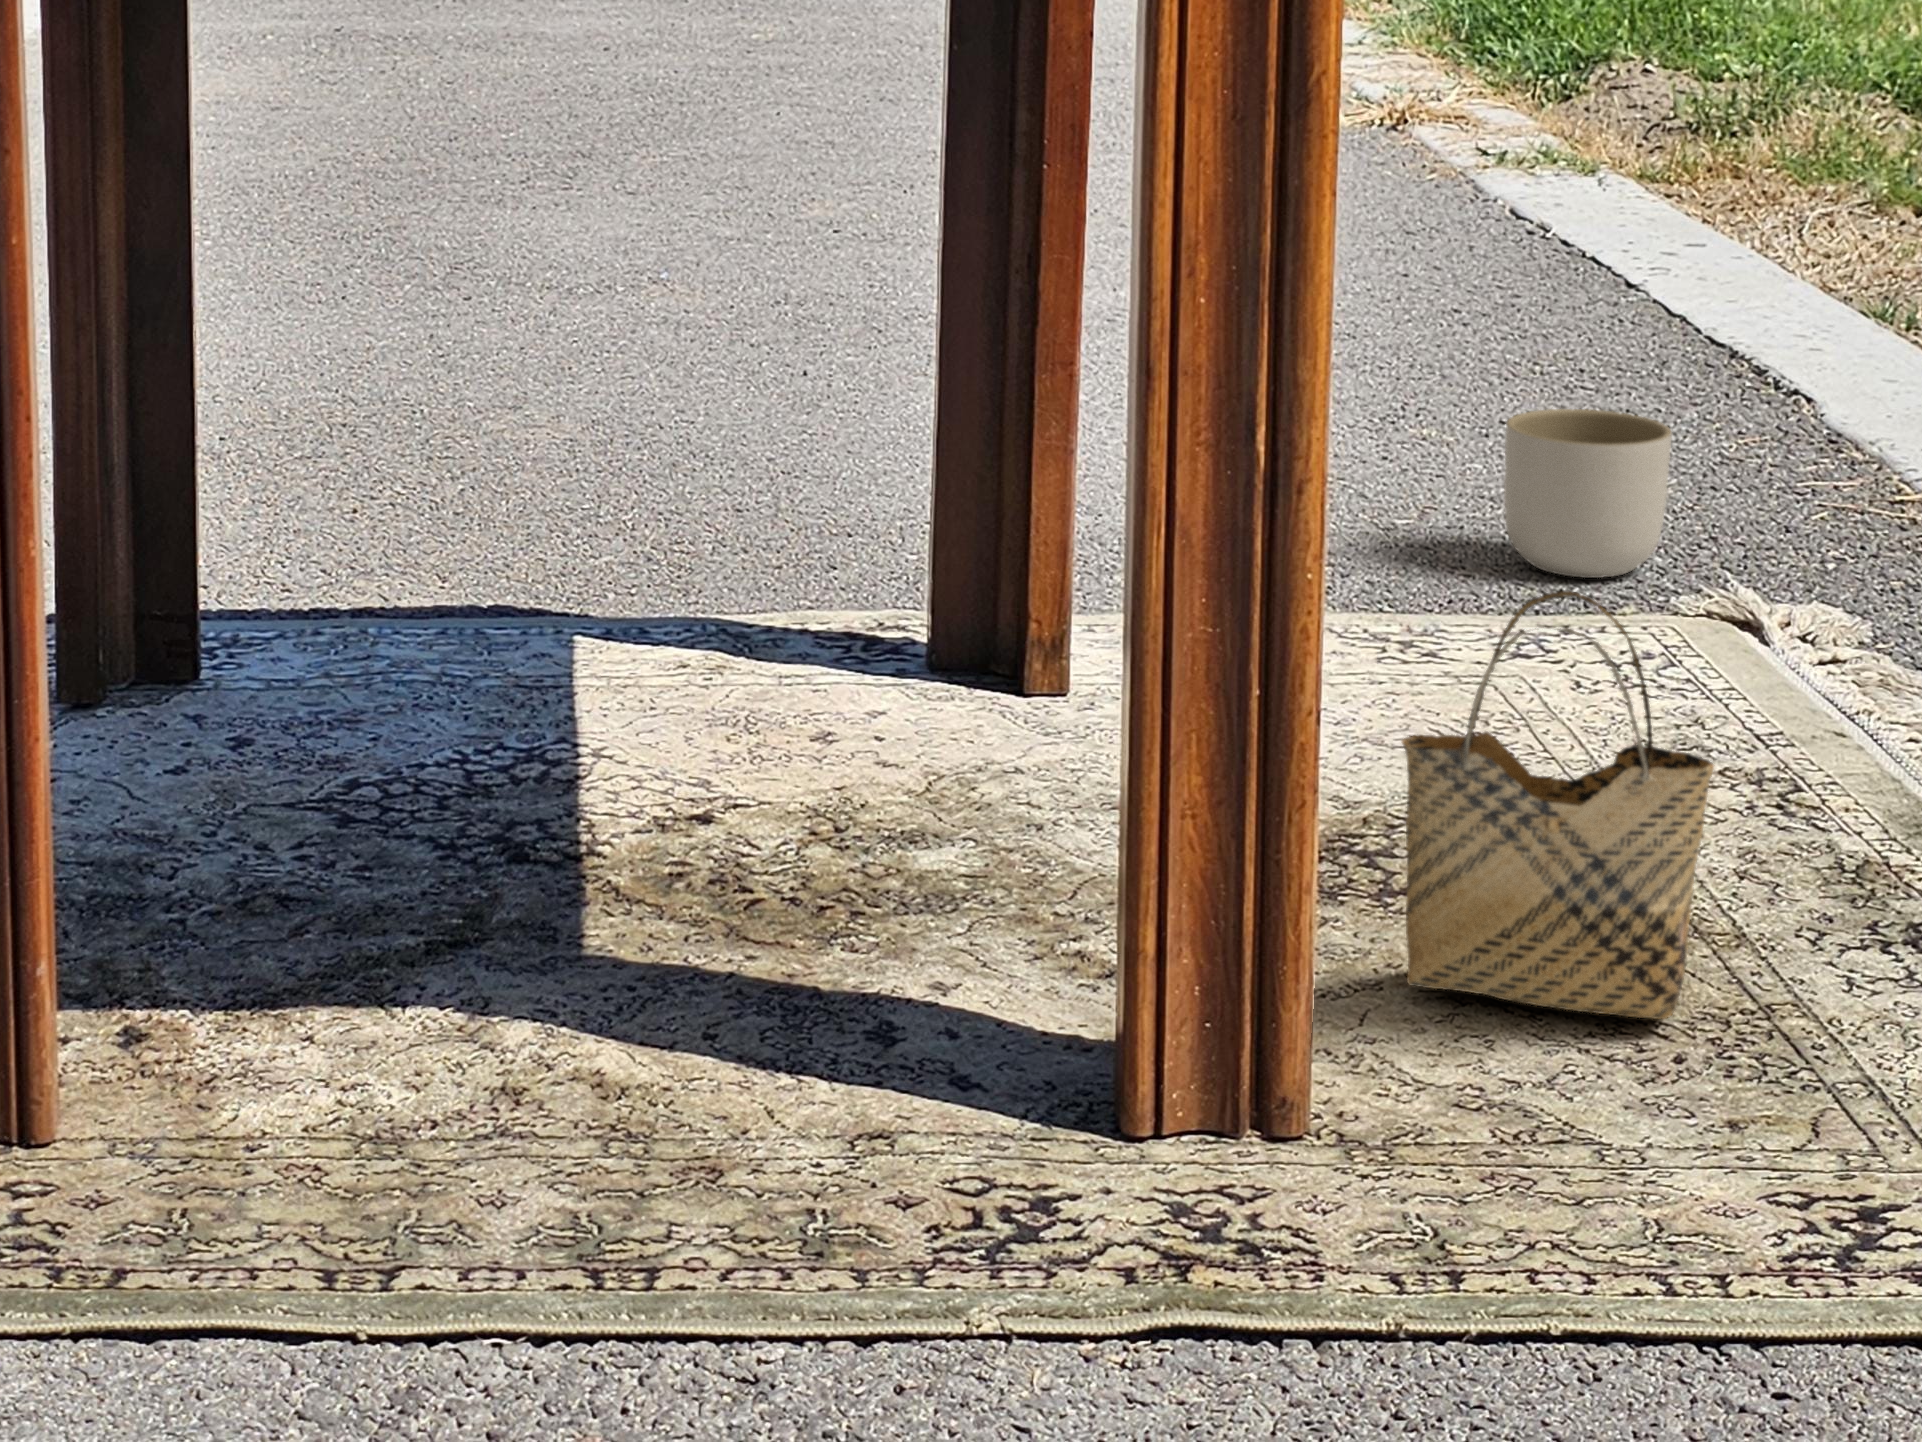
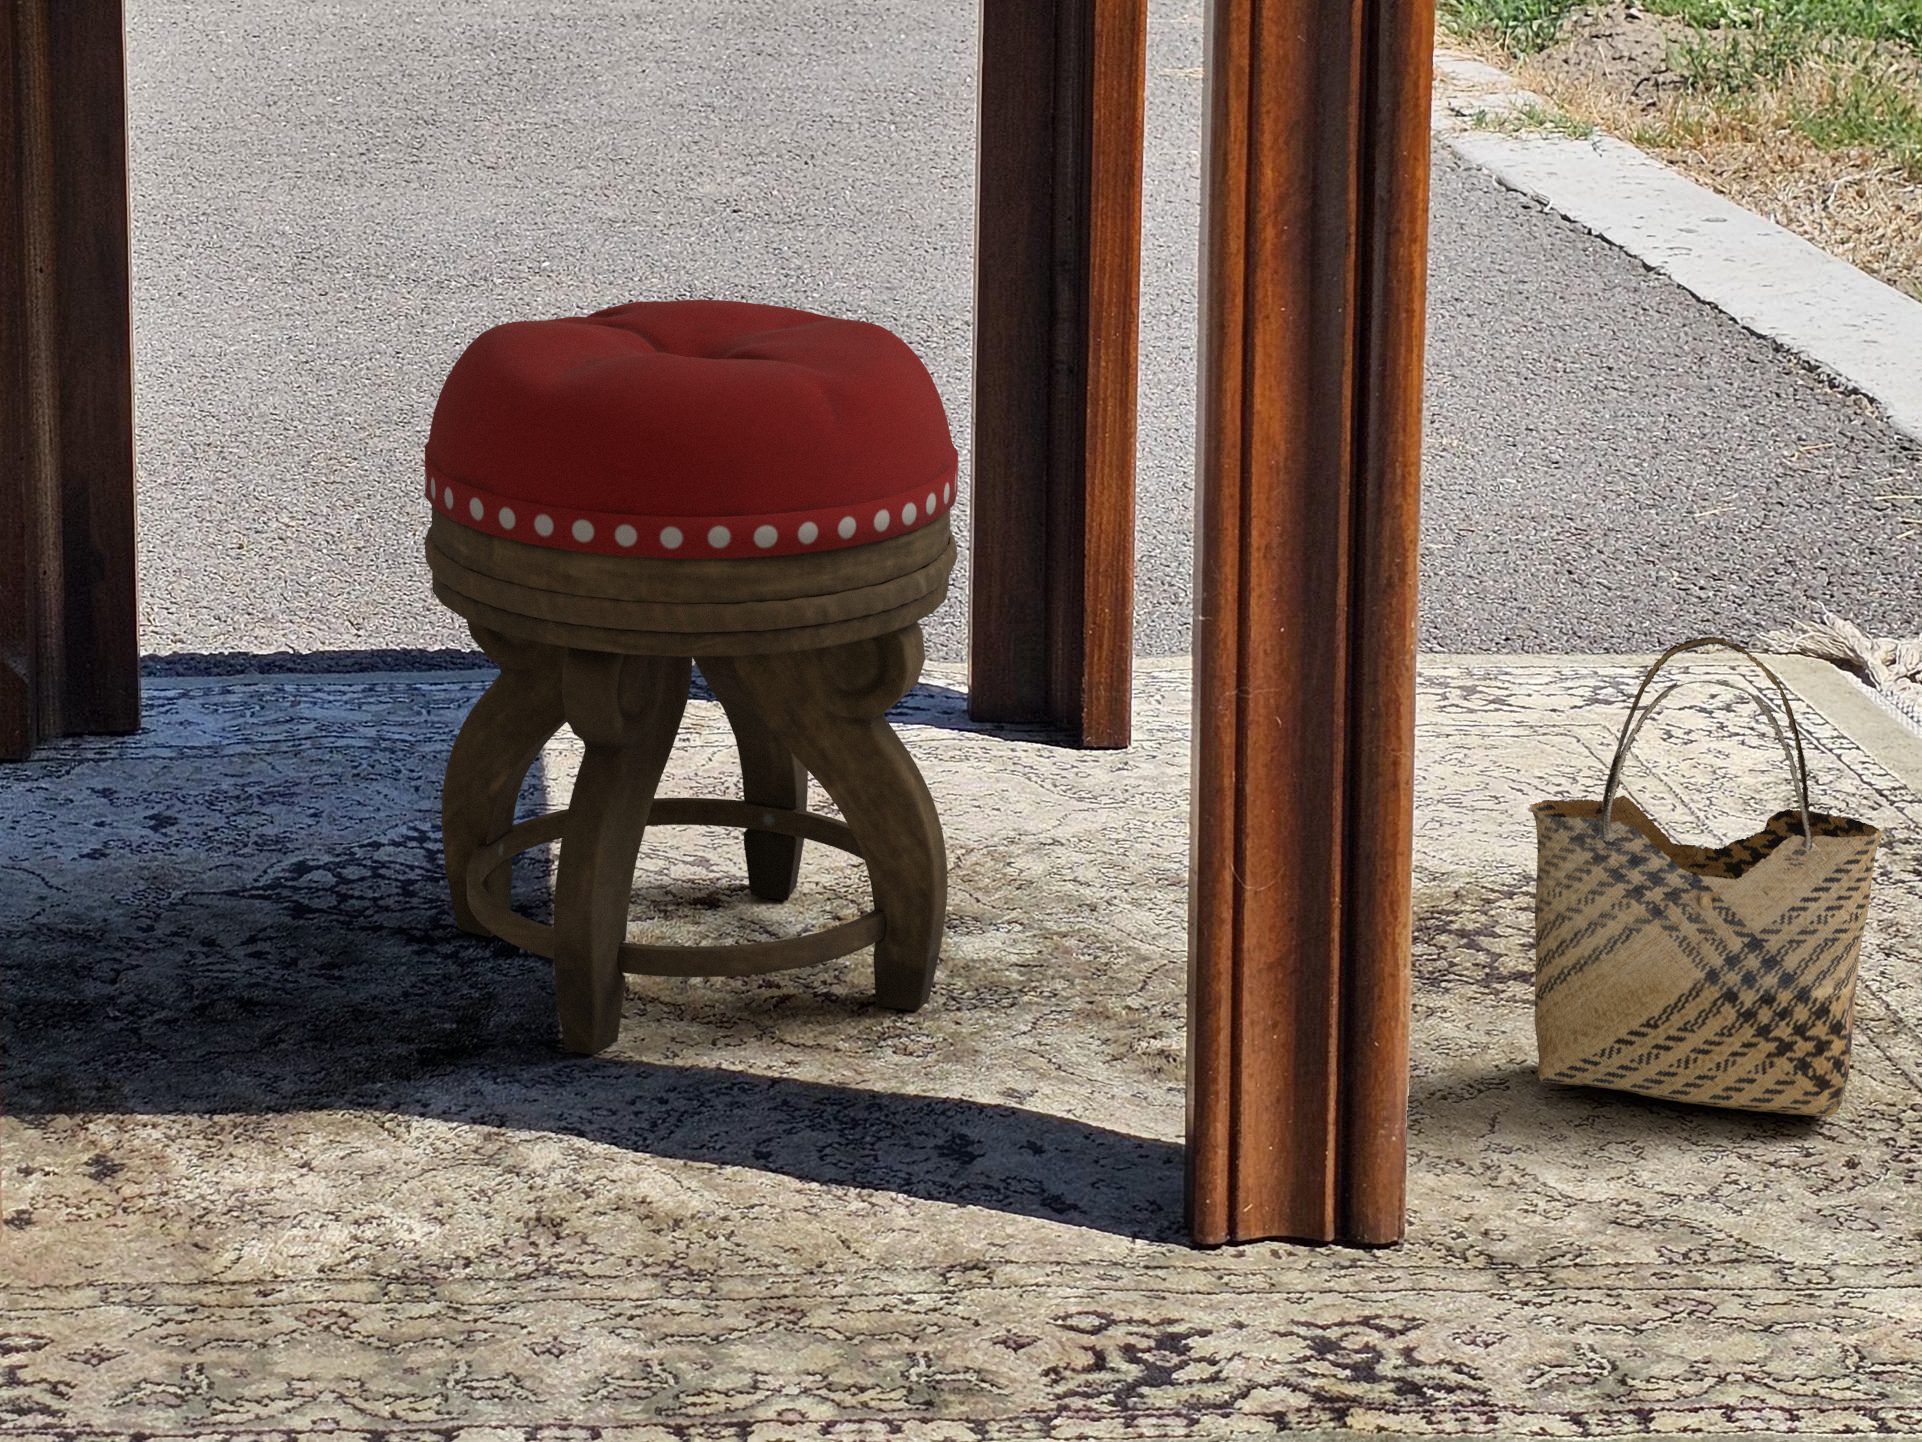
footstool: none [431,289,903,951] -> present [425,300,958,1055]
planter: present [1504,409,1672,578] -> none [1559,418,1744,606]

